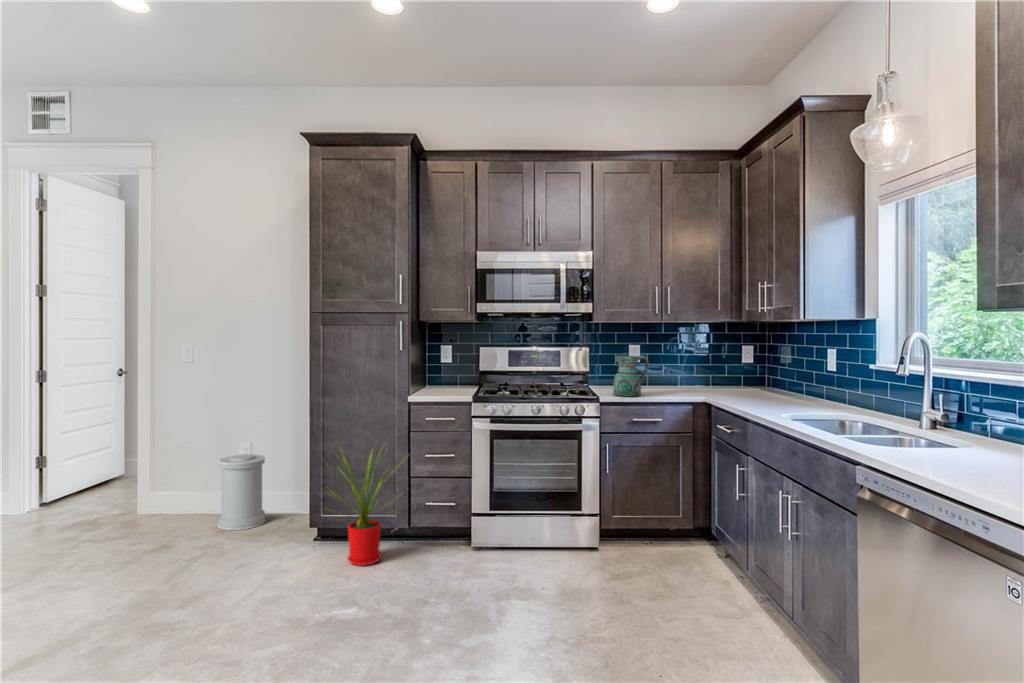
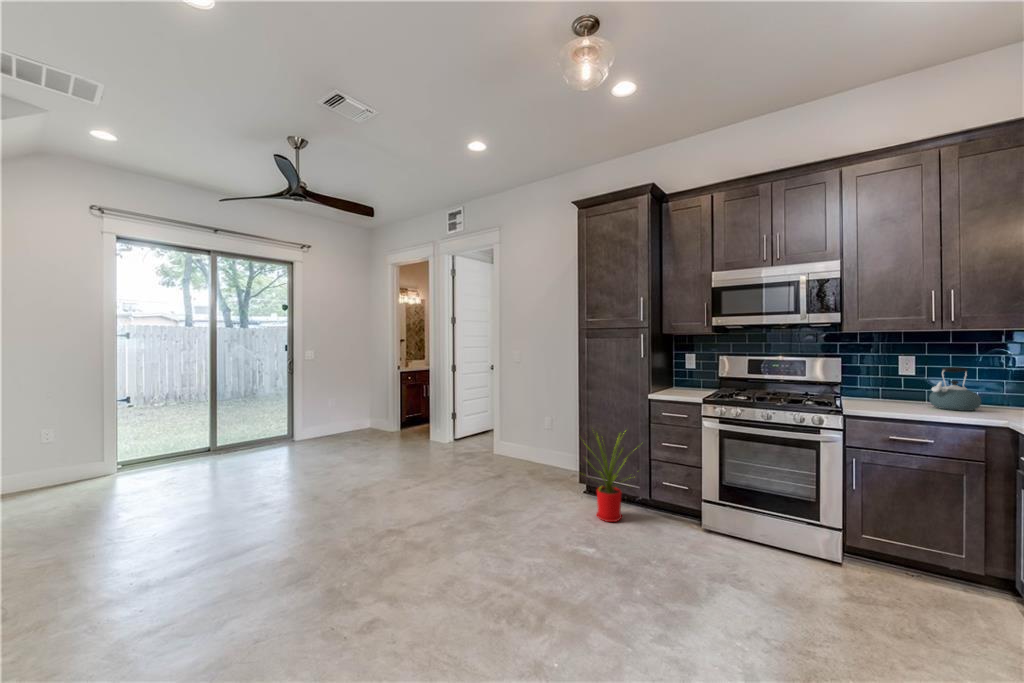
ceramic pitcher: present [613,355,649,397] -> none [864,367,916,412]
kettle: none [653,355,686,392] -> present [929,367,981,411]
trash can: present [218,454,265,530] -> none [530,425,559,475]

